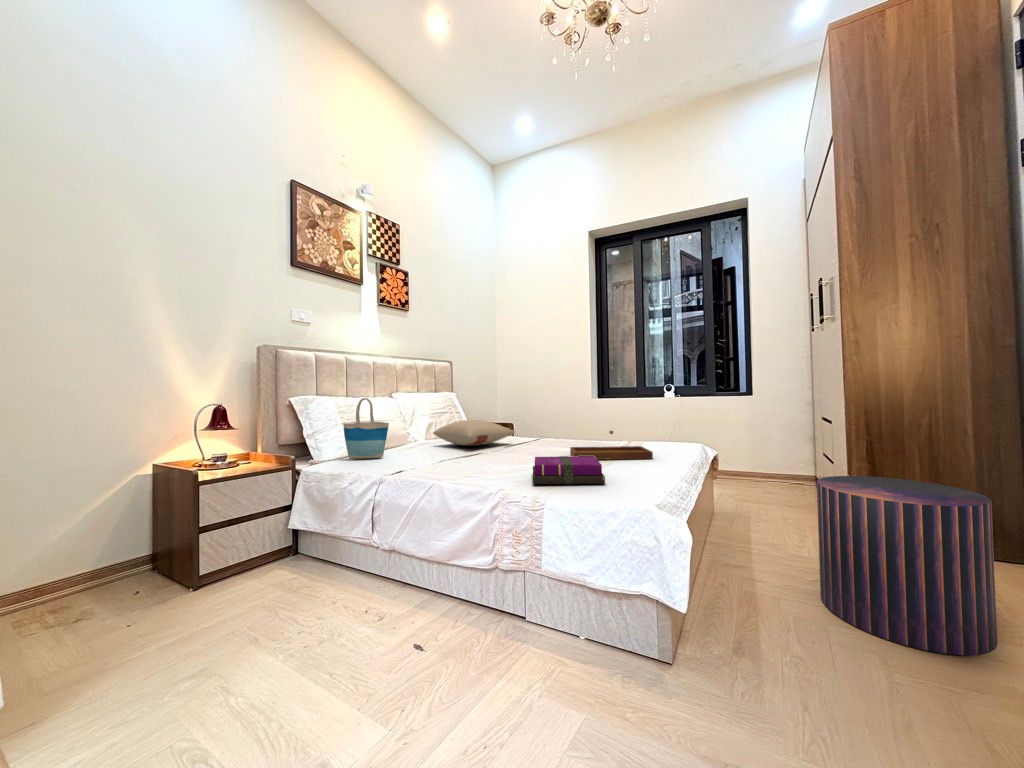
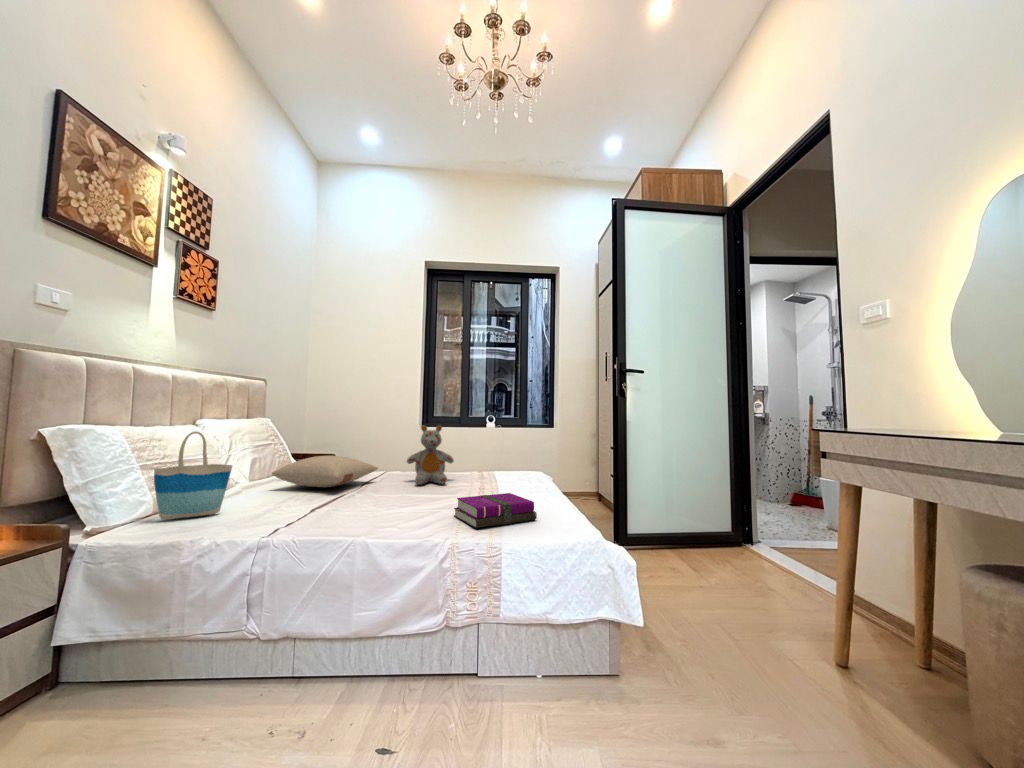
stuffed bear: none [538,392,582,449] -> present [407,425,454,485]
tray: present [570,430,653,460] -> none [455,464,534,496]
pouf: present [817,476,997,655] -> none [658,493,754,609]

